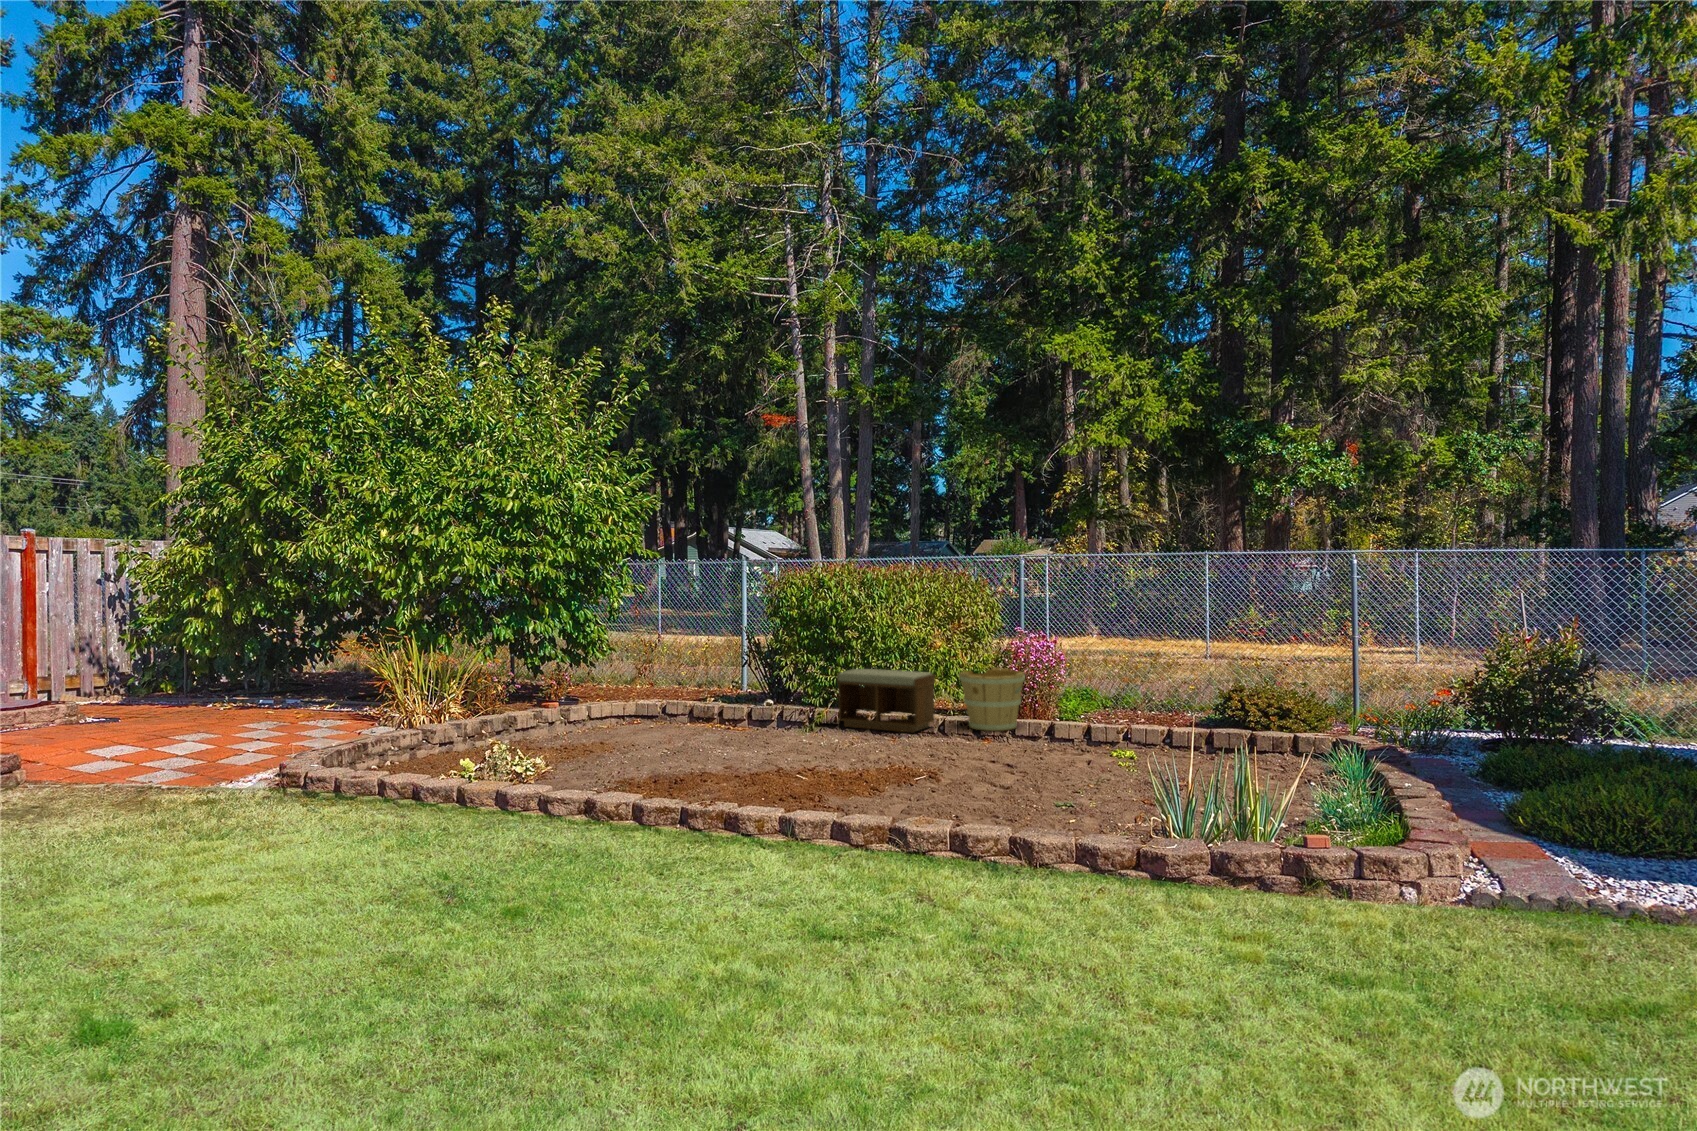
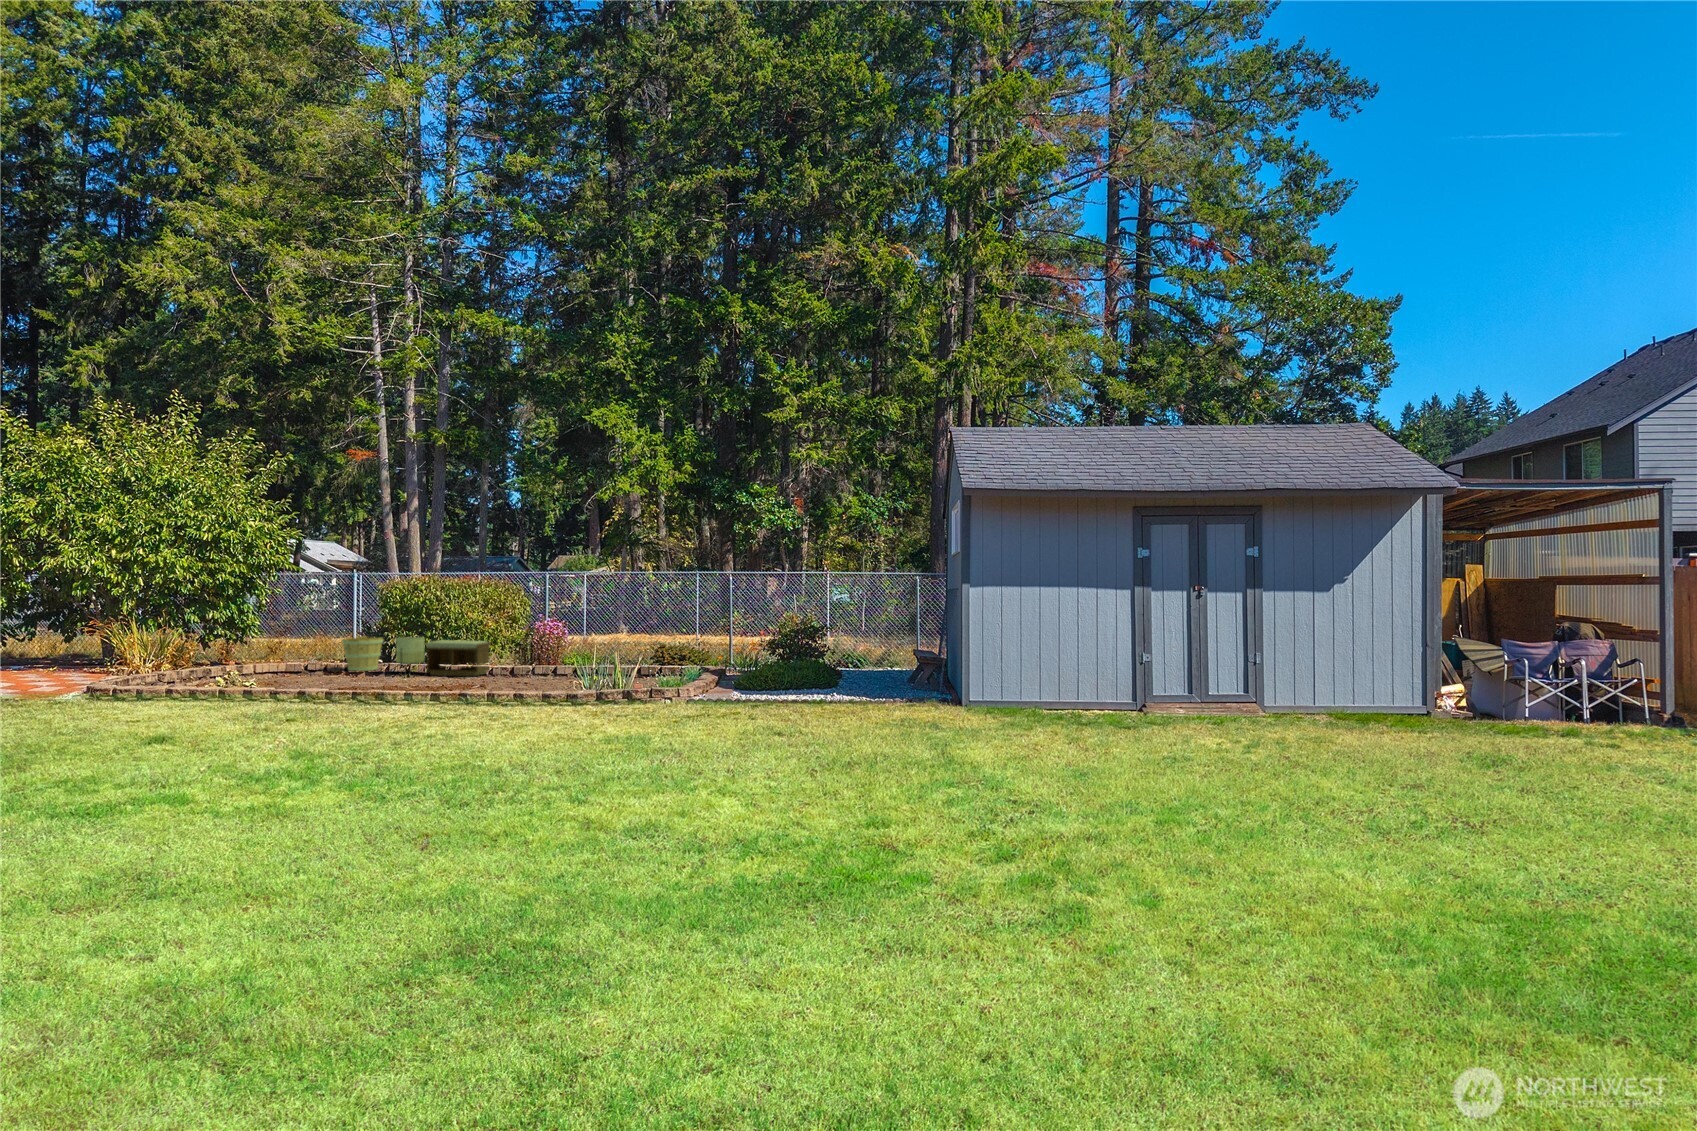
planter: none [794,661,837,722] -> present [396,637,425,665]
wooden bucket: present [960,668,1025,731] -> present [342,636,383,671]

